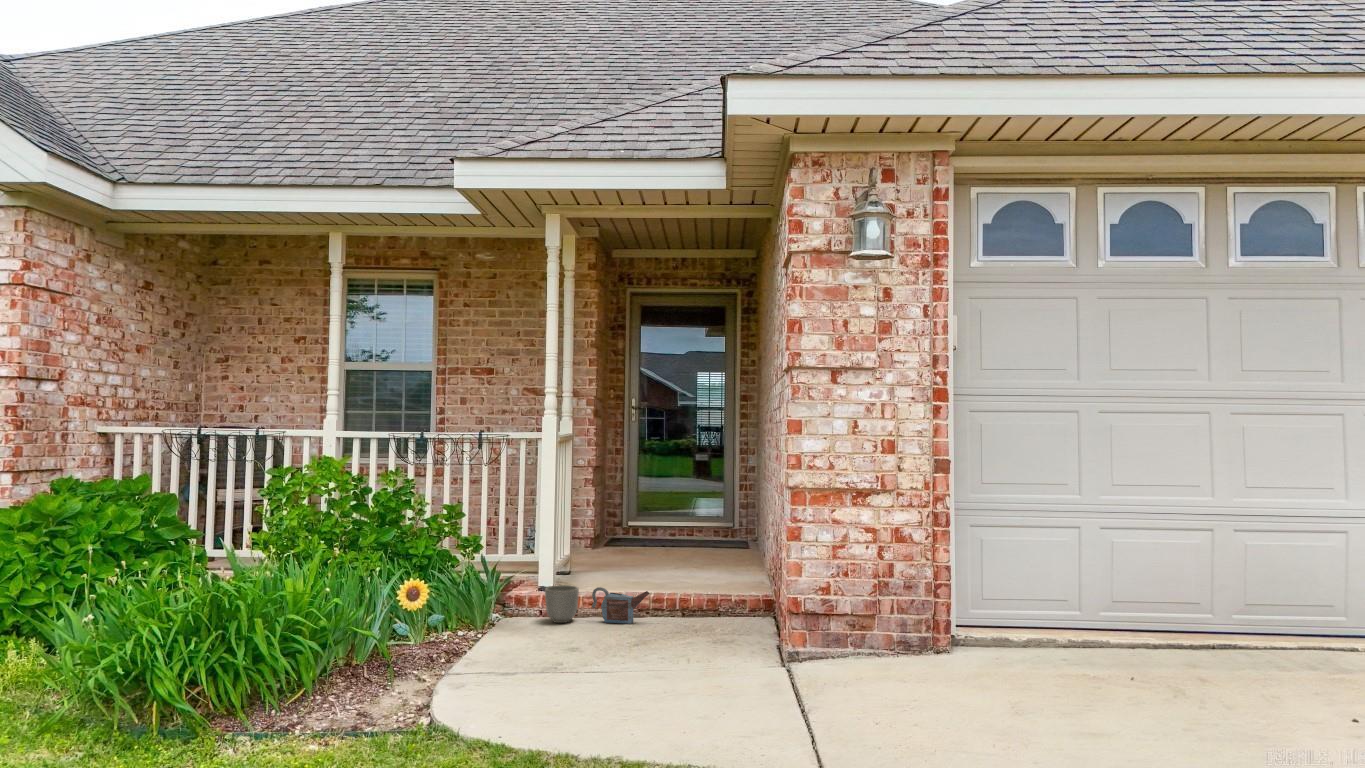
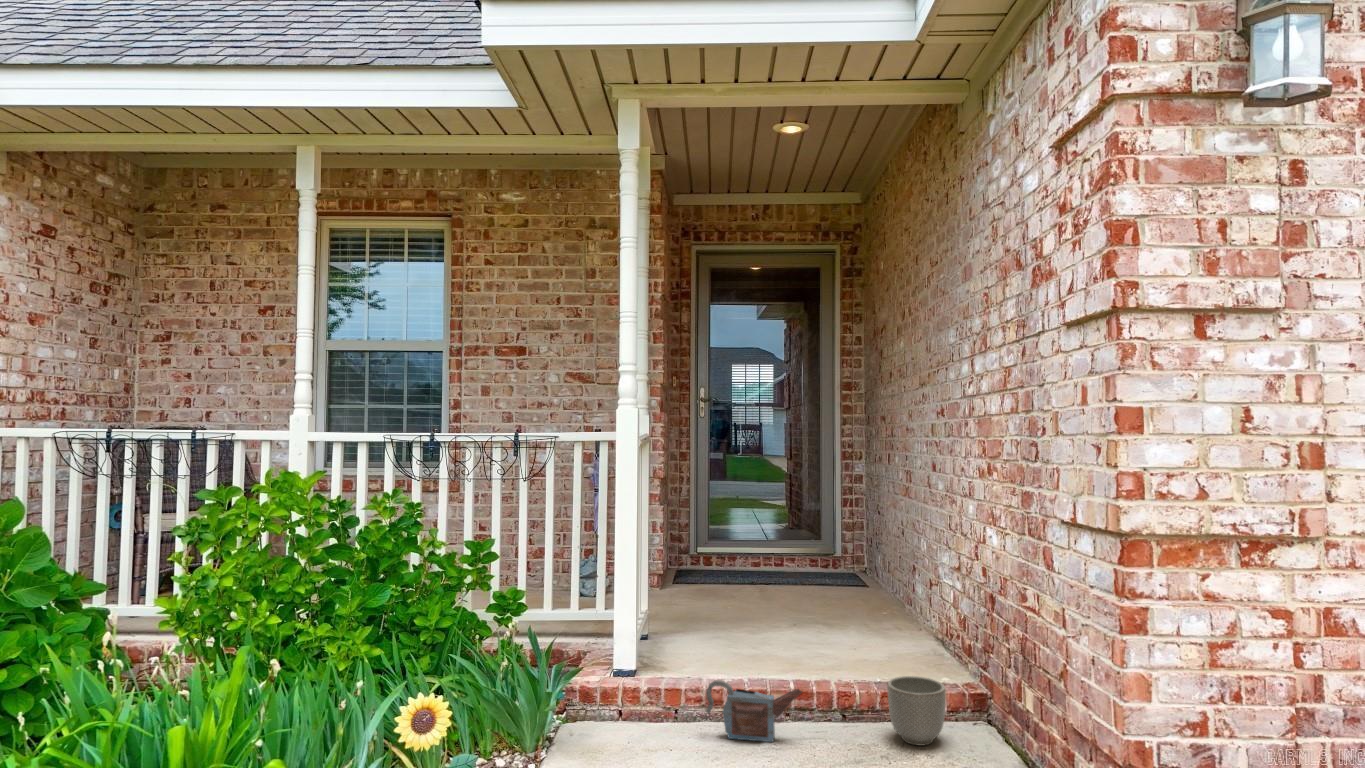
planter: present [545,585,579,623] -> present [887,676,946,746]

